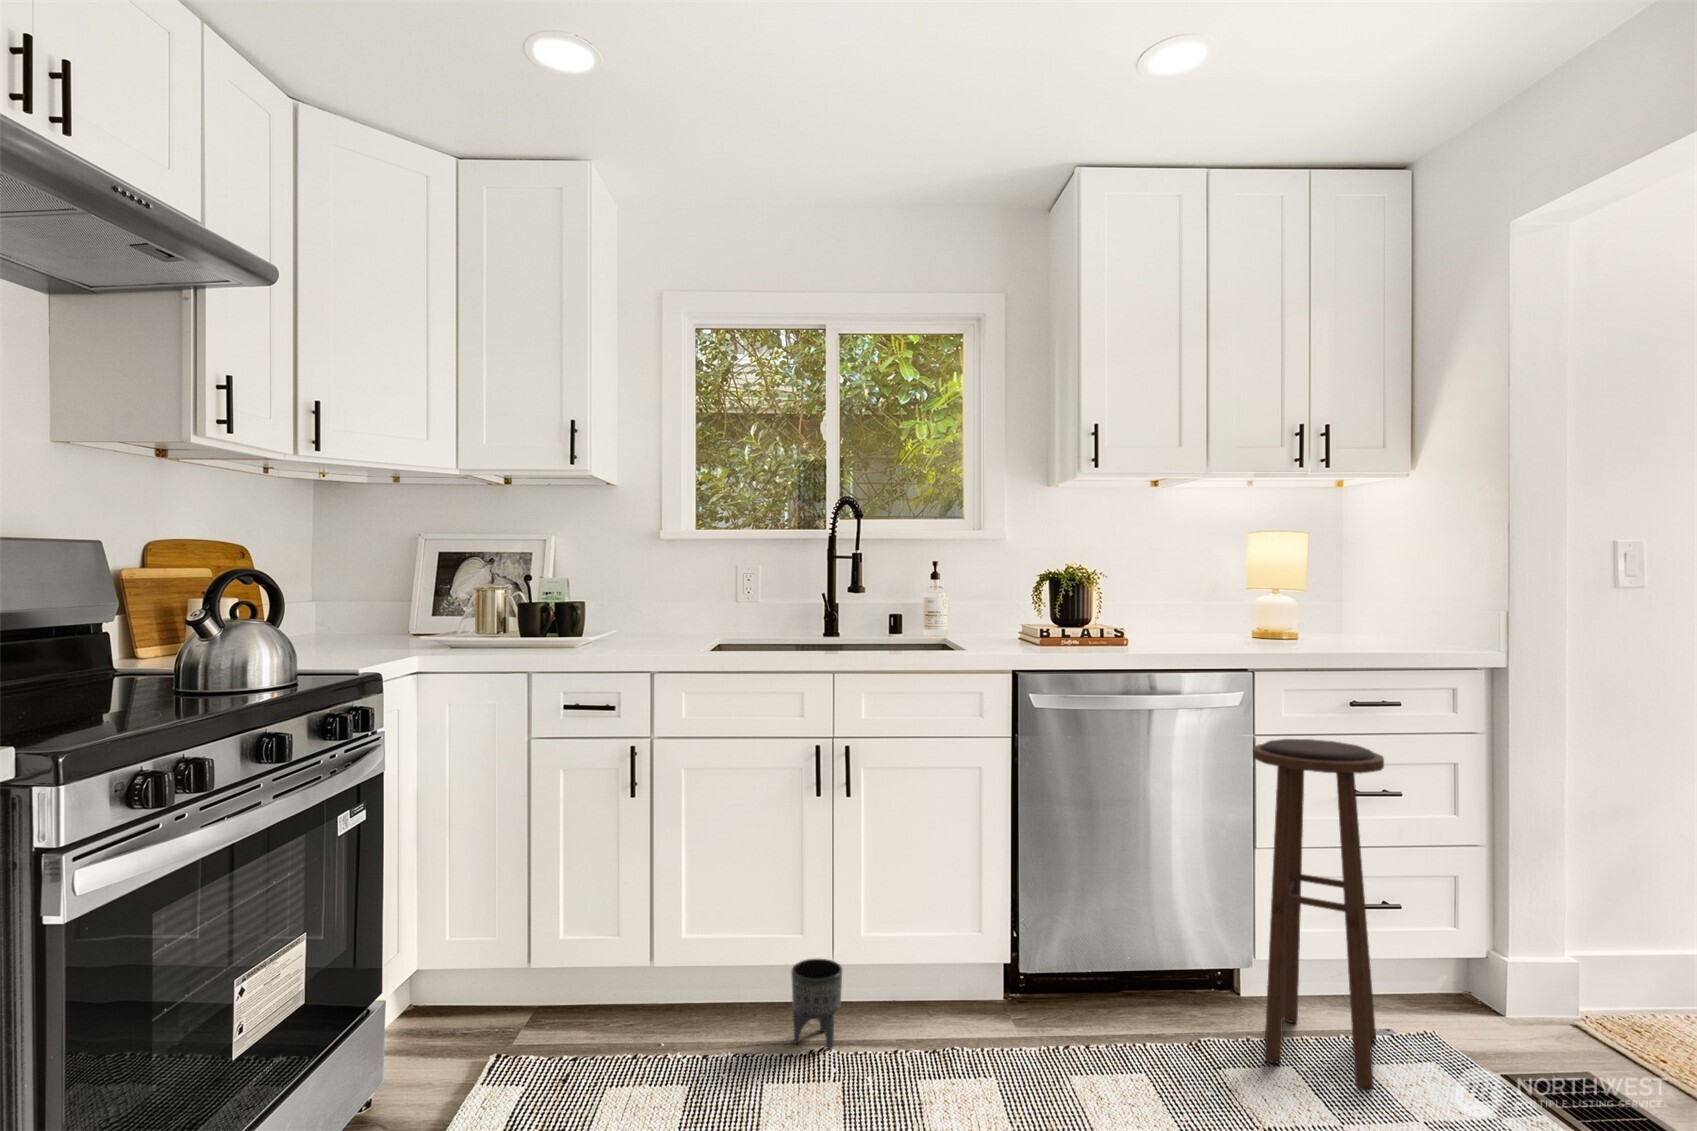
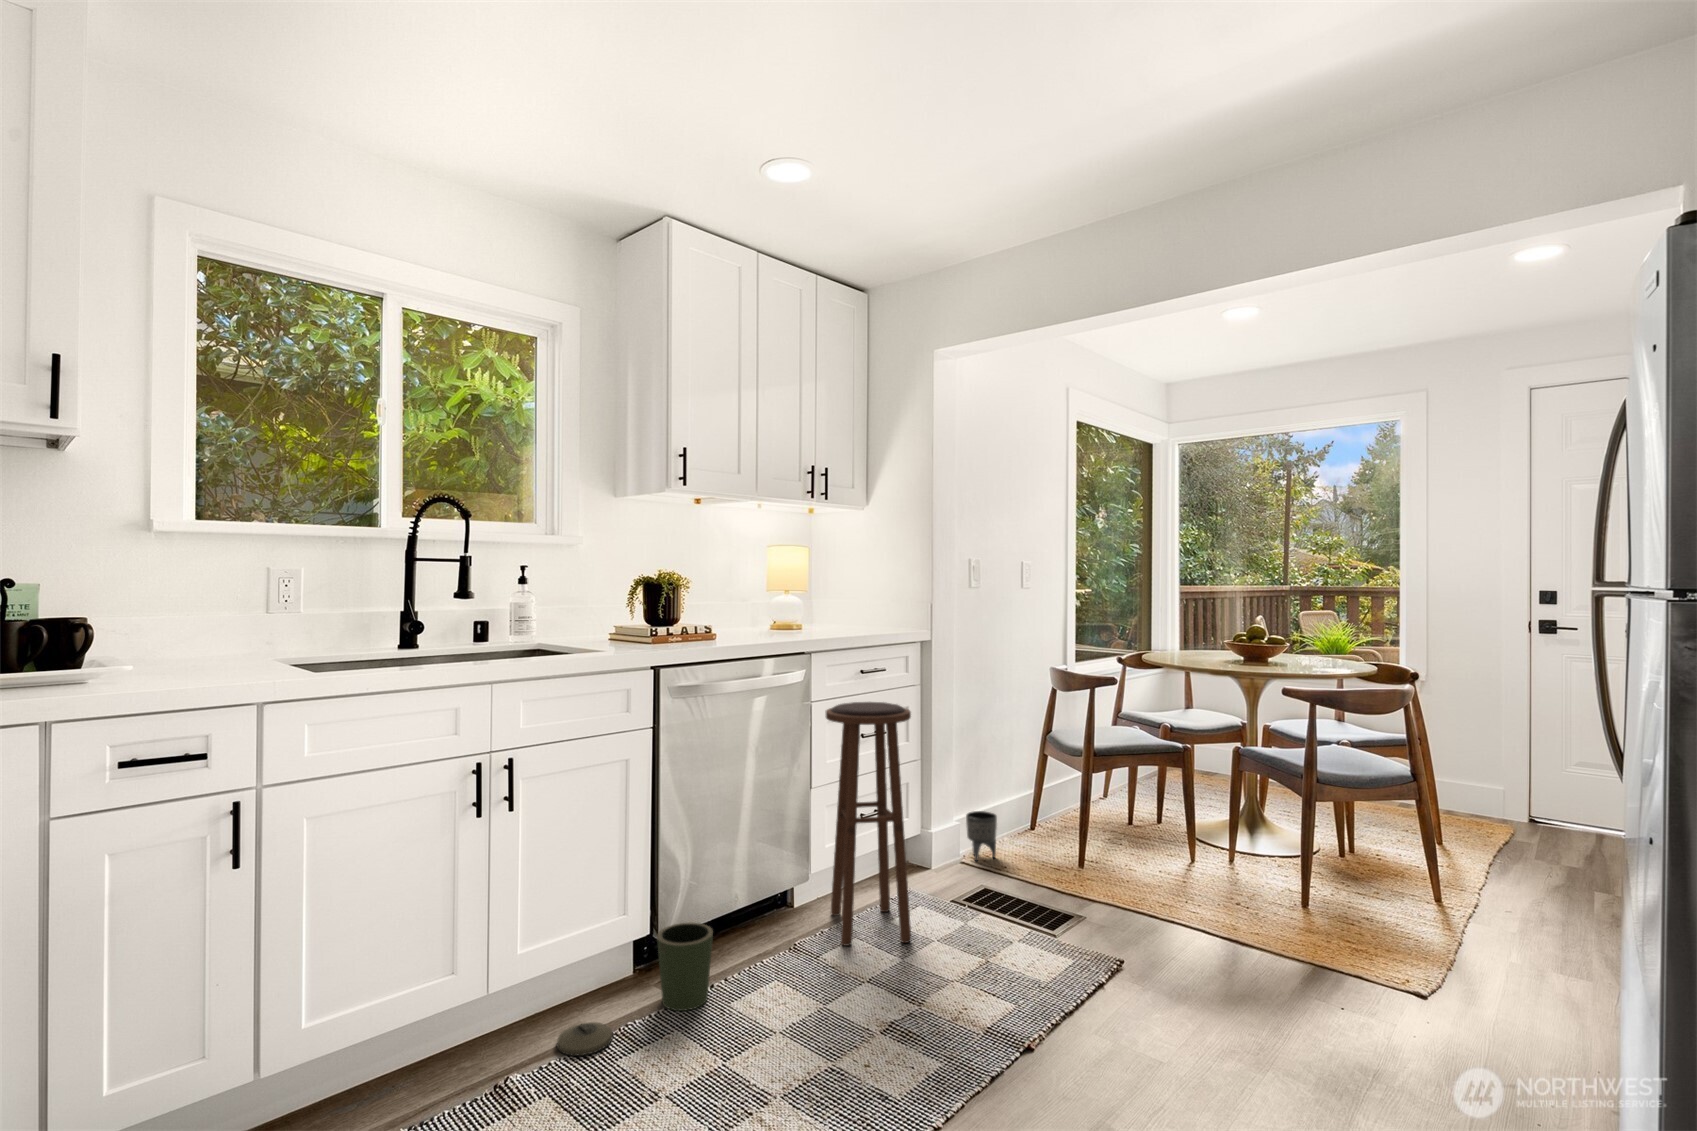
planter: present [791,959,843,1049] -> present [966,811,997,861]
trash can: none [880,960,1062,1064] -> present [557,923,713,1056]

